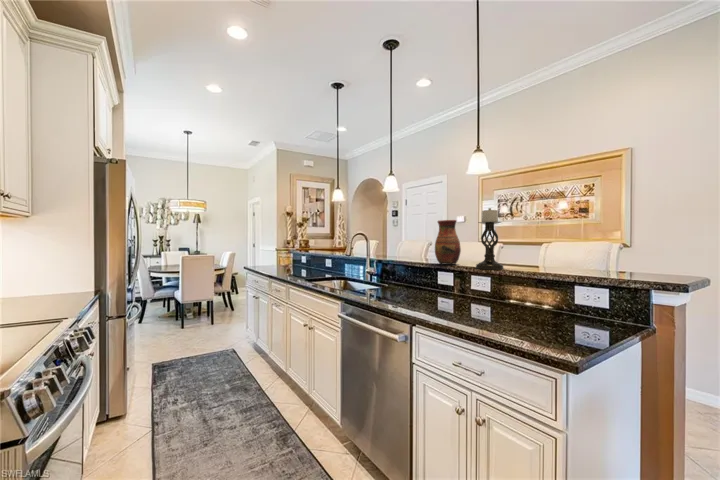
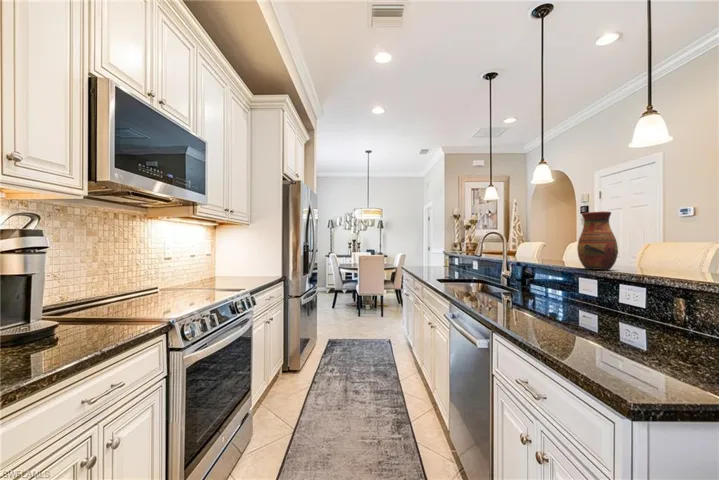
candle holder: present [476,208,504,270] -> none [626,191,675,278]

